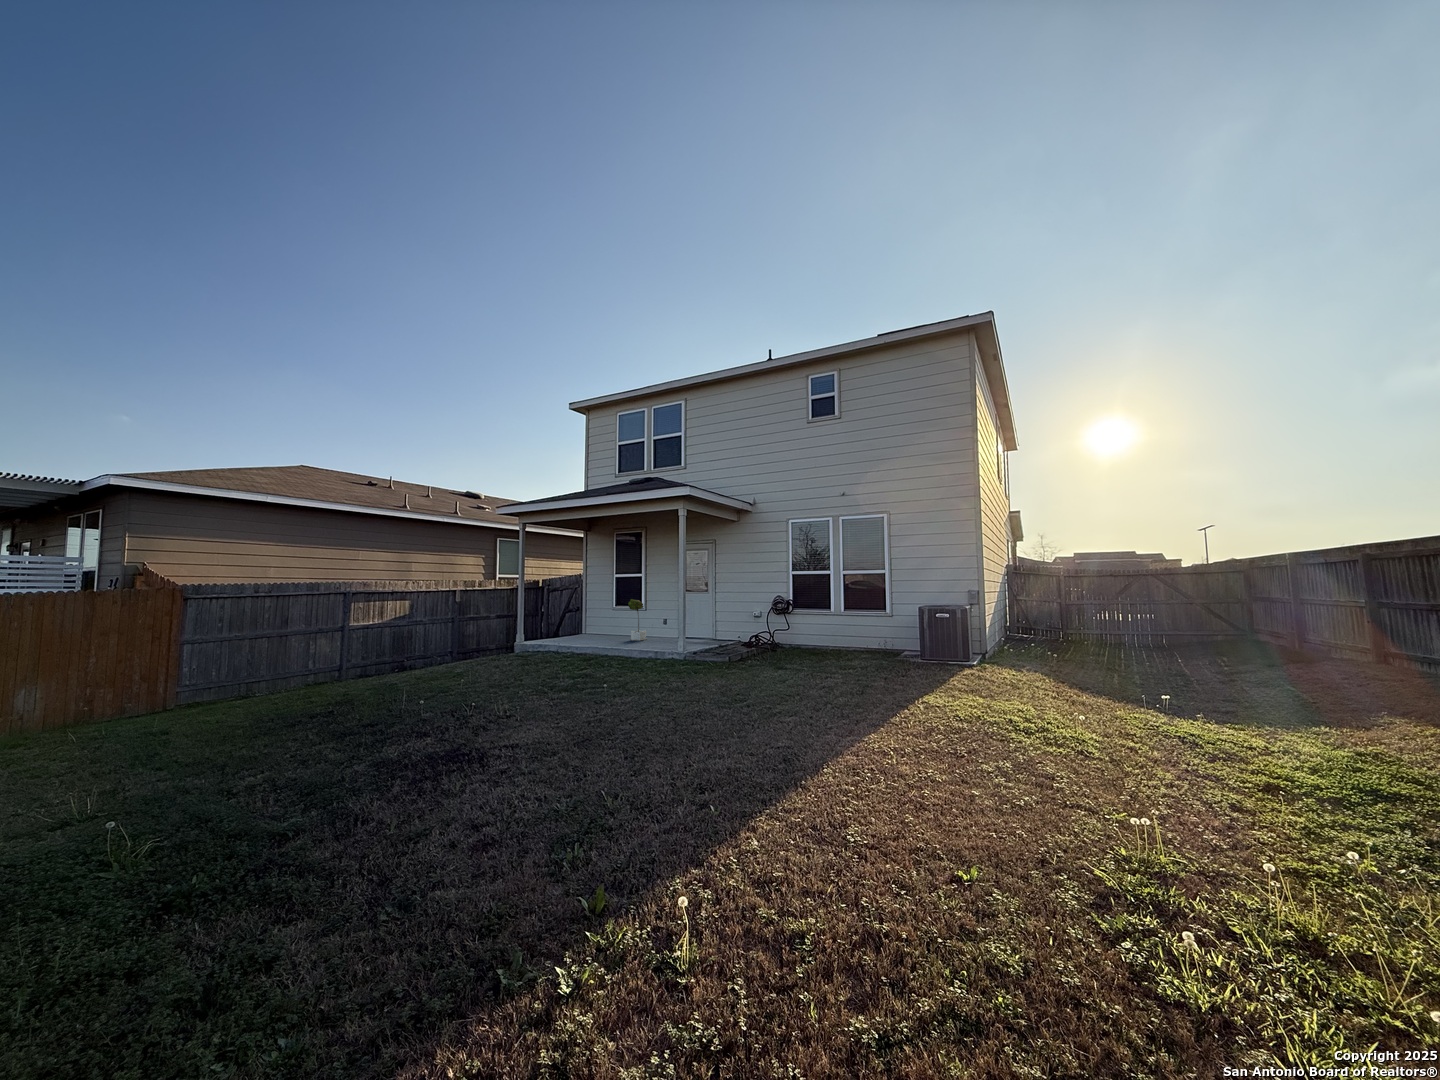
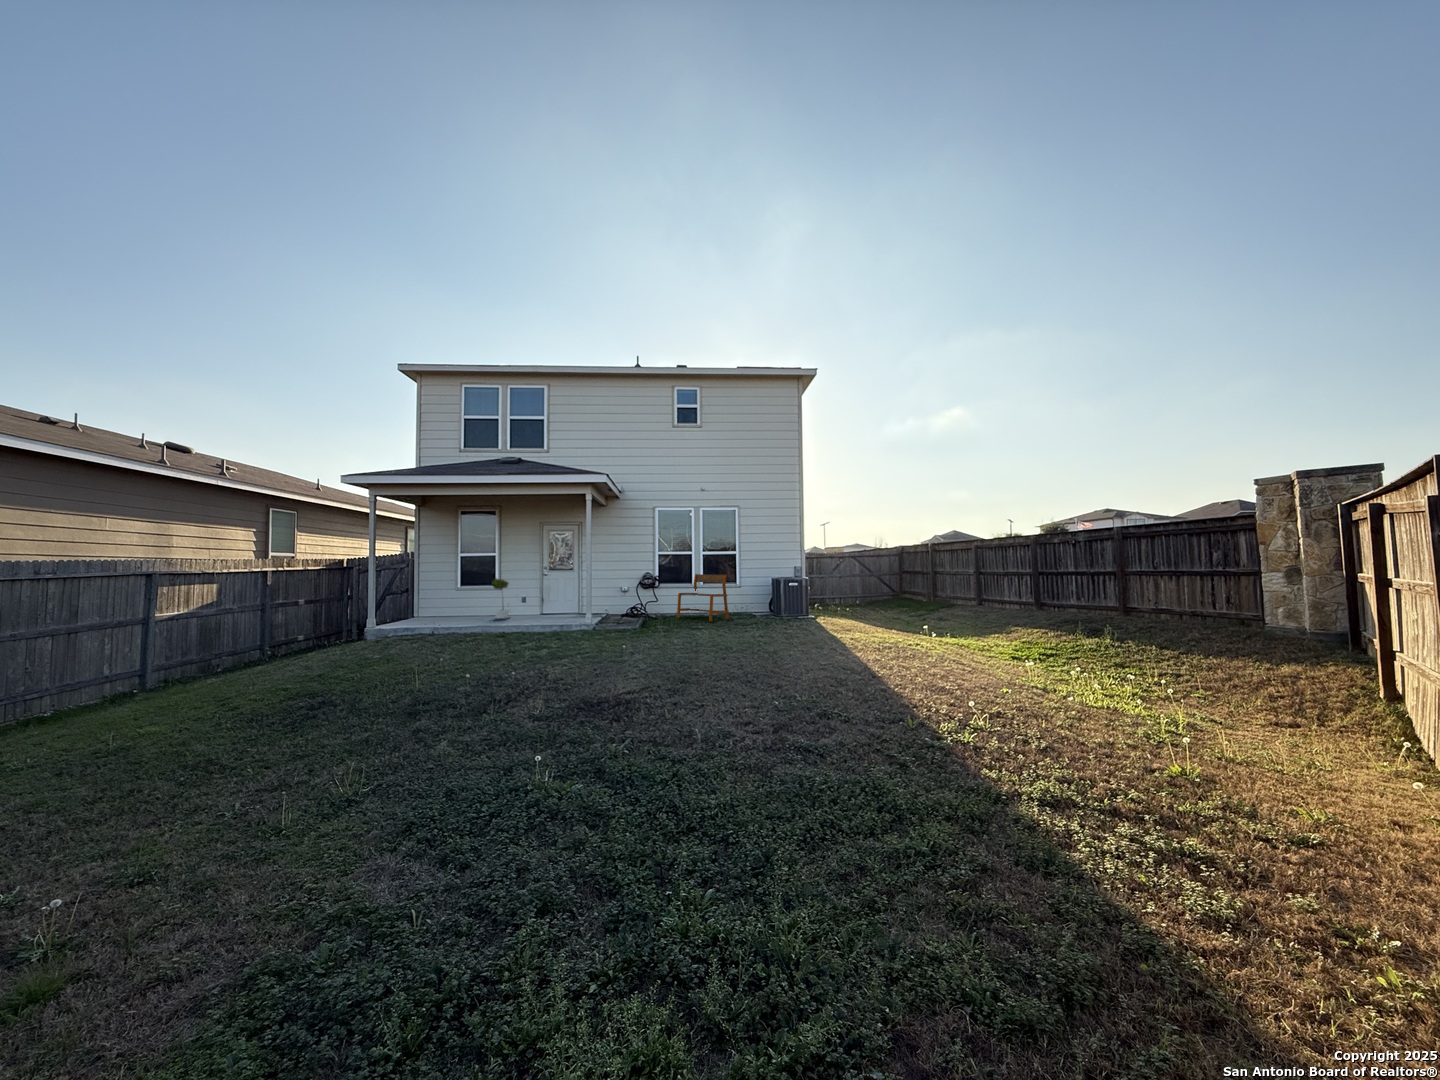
bench: none [812,597,871,656] -> present [677,574,729,621]

